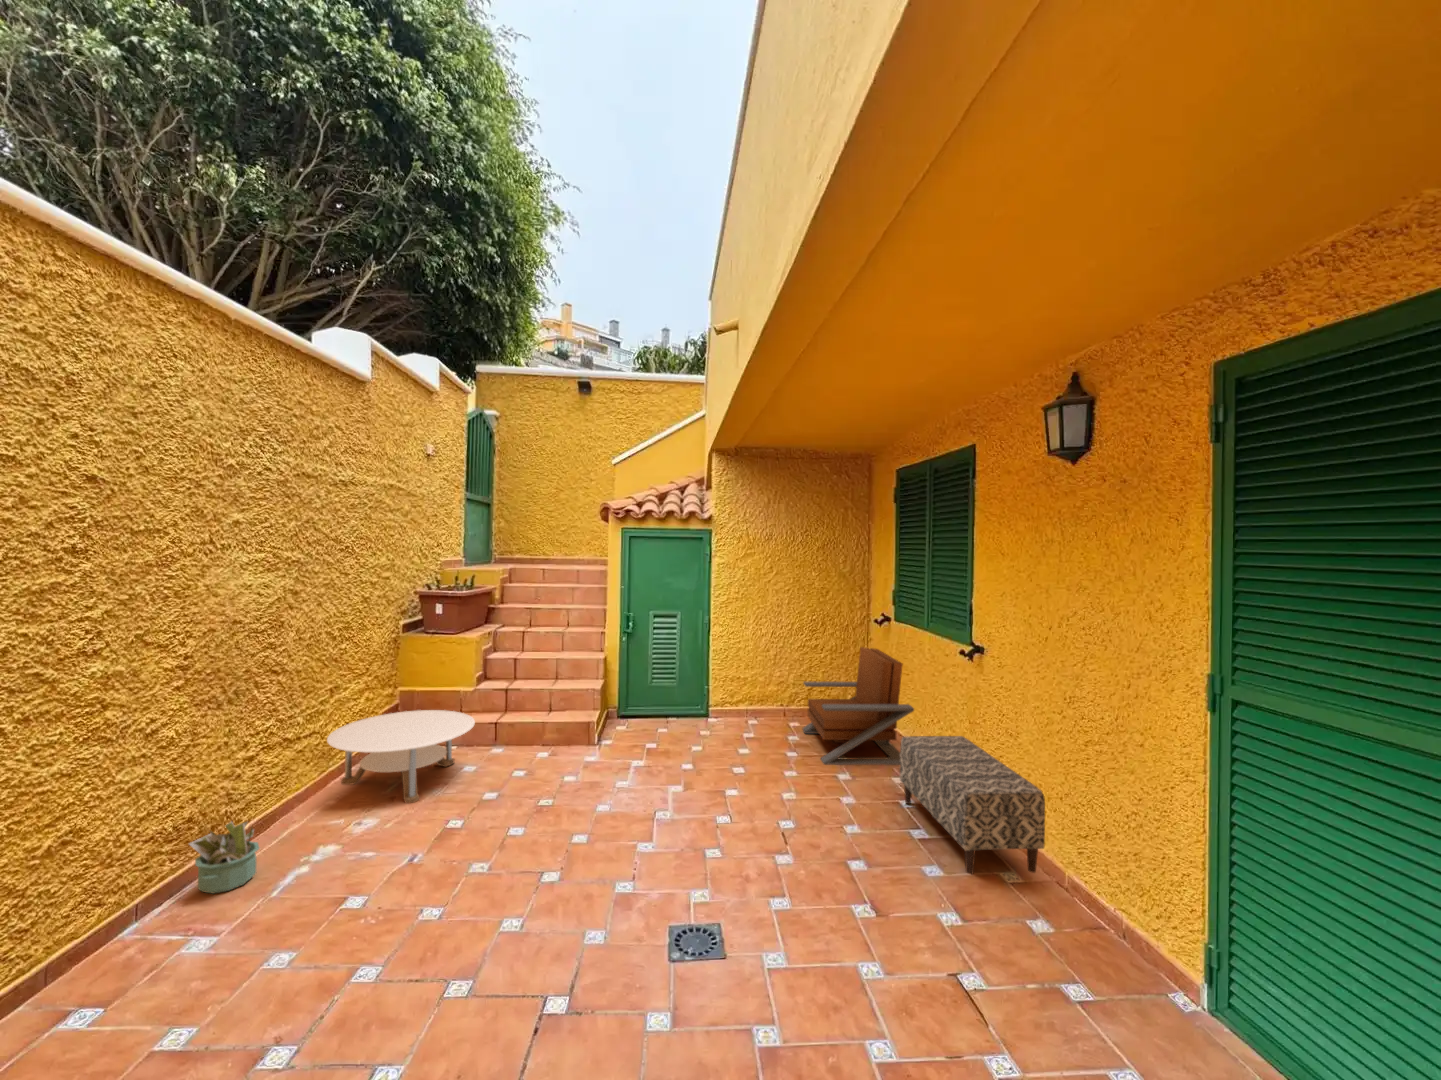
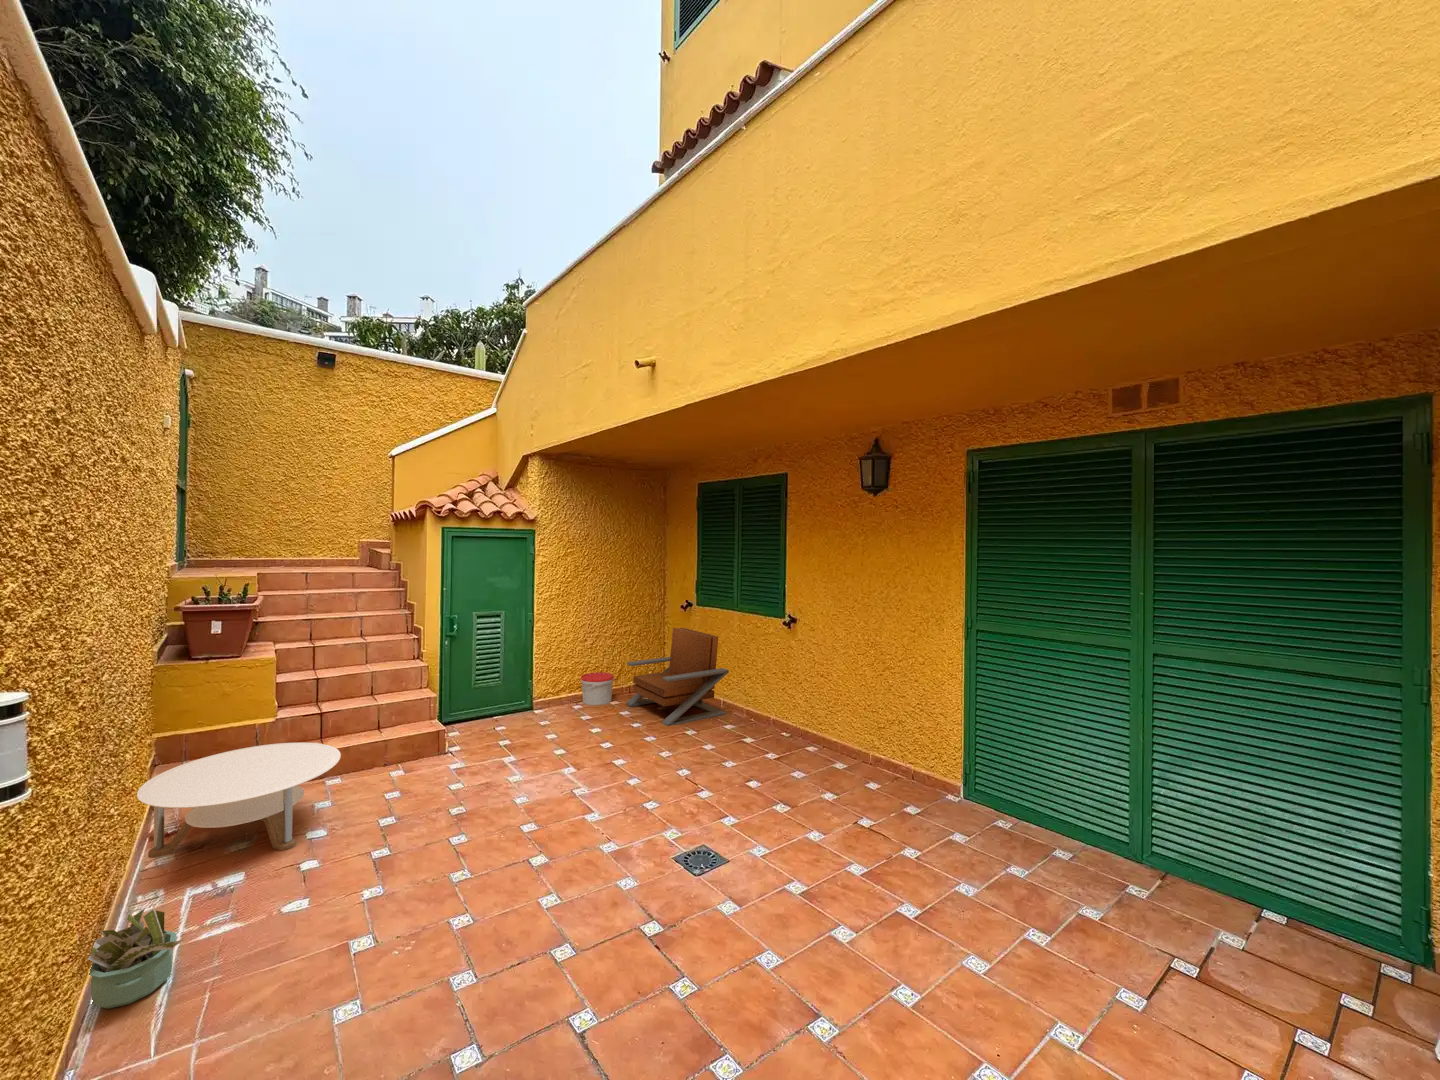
bucket: none [759,688,795,726] -> present [581,672,614,705]
bench: present [900,736,1045,874] -> none [743,683,856,771]

